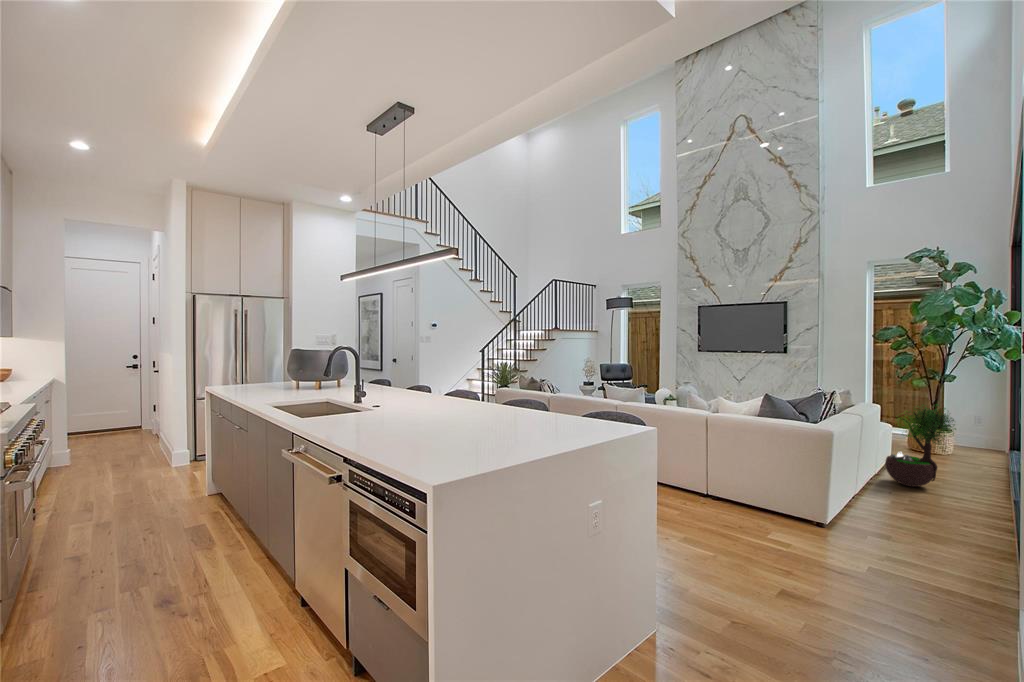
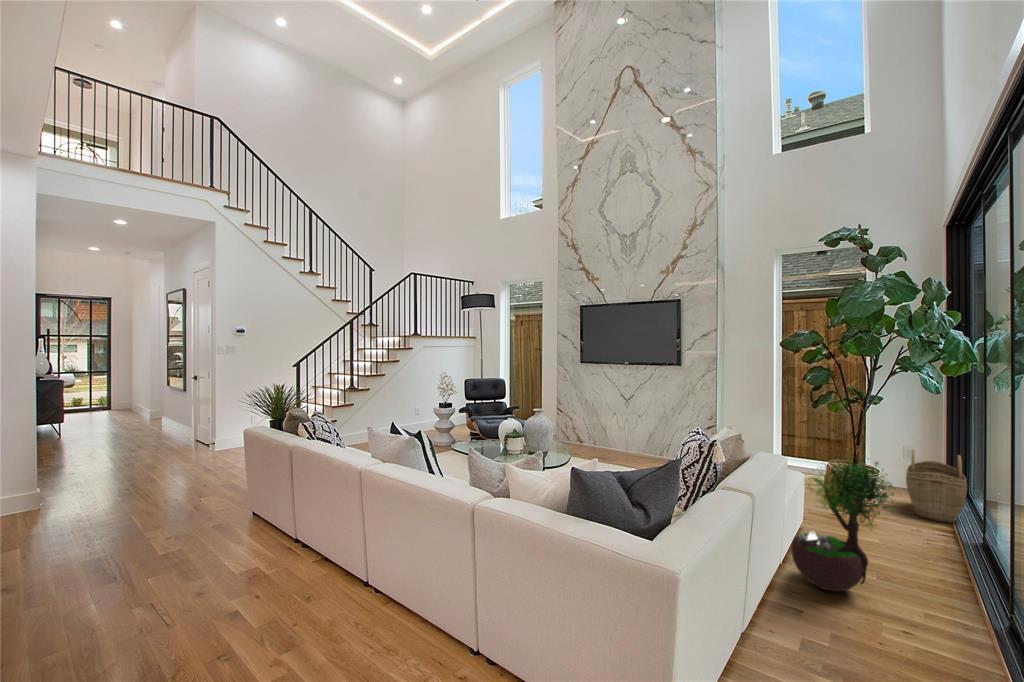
woven basket: none [972,412,1019,463] -> present [906,450,967,523]

